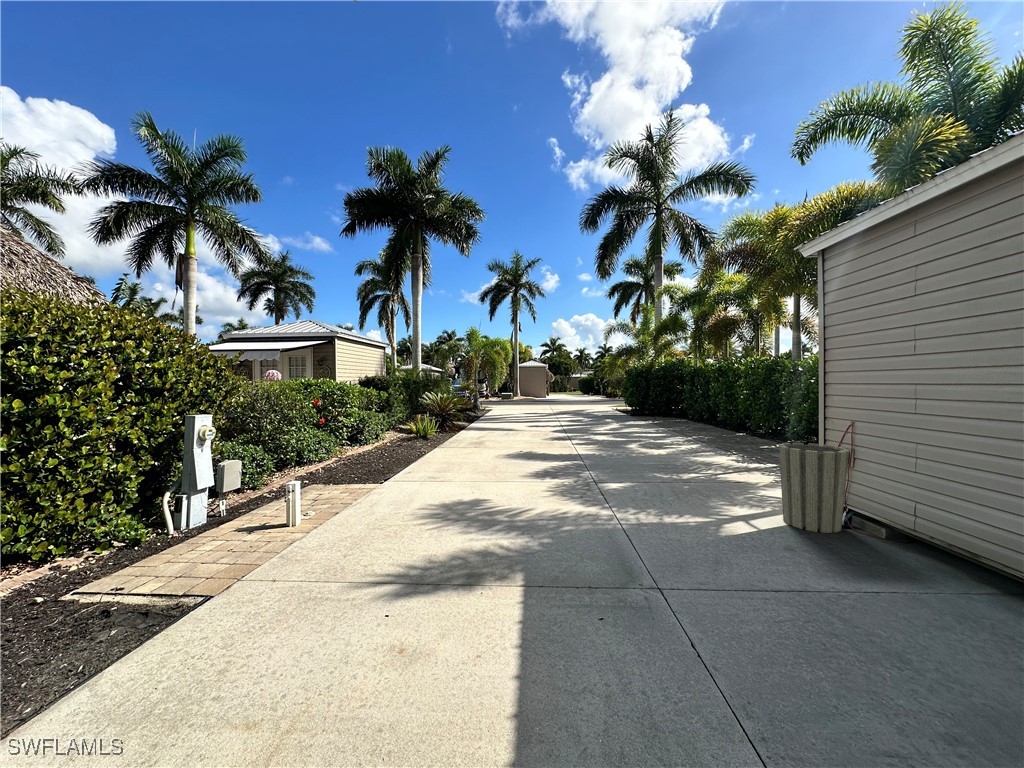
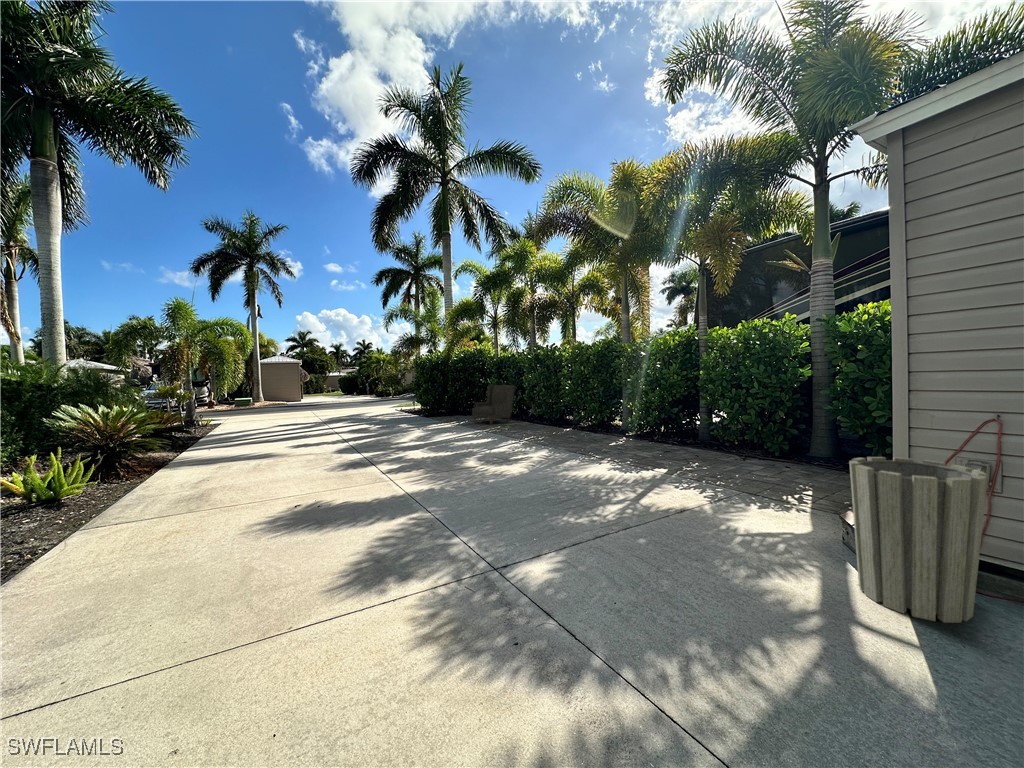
chair: none [668,391,709,426] -> present [472,385,515,425]

